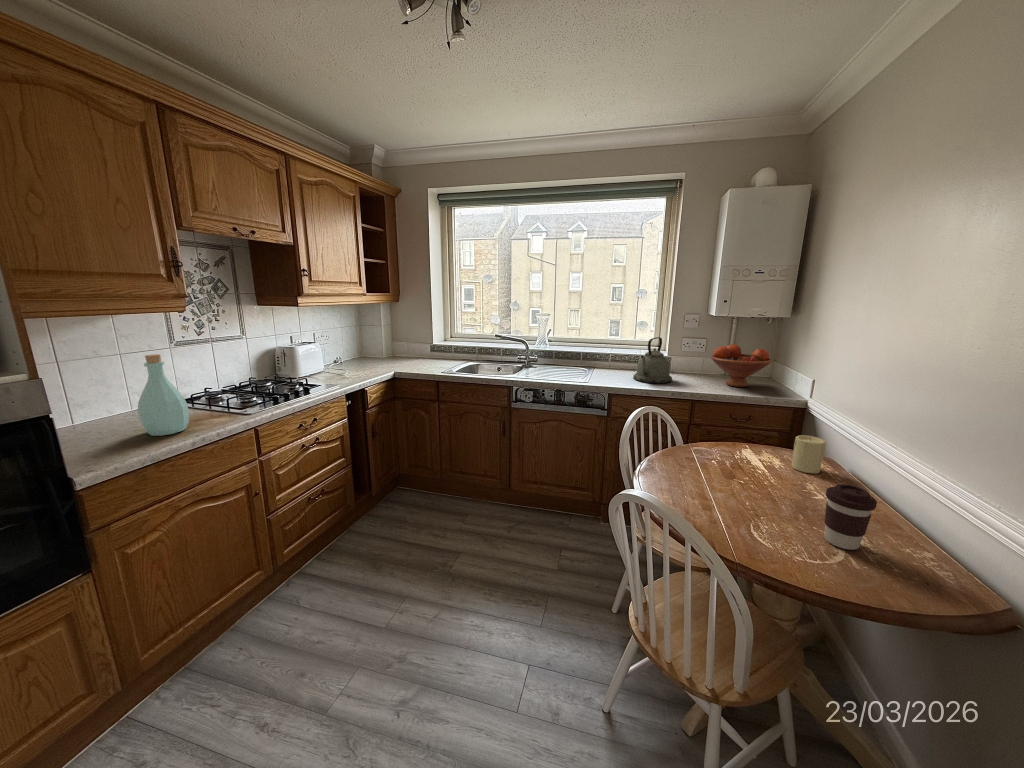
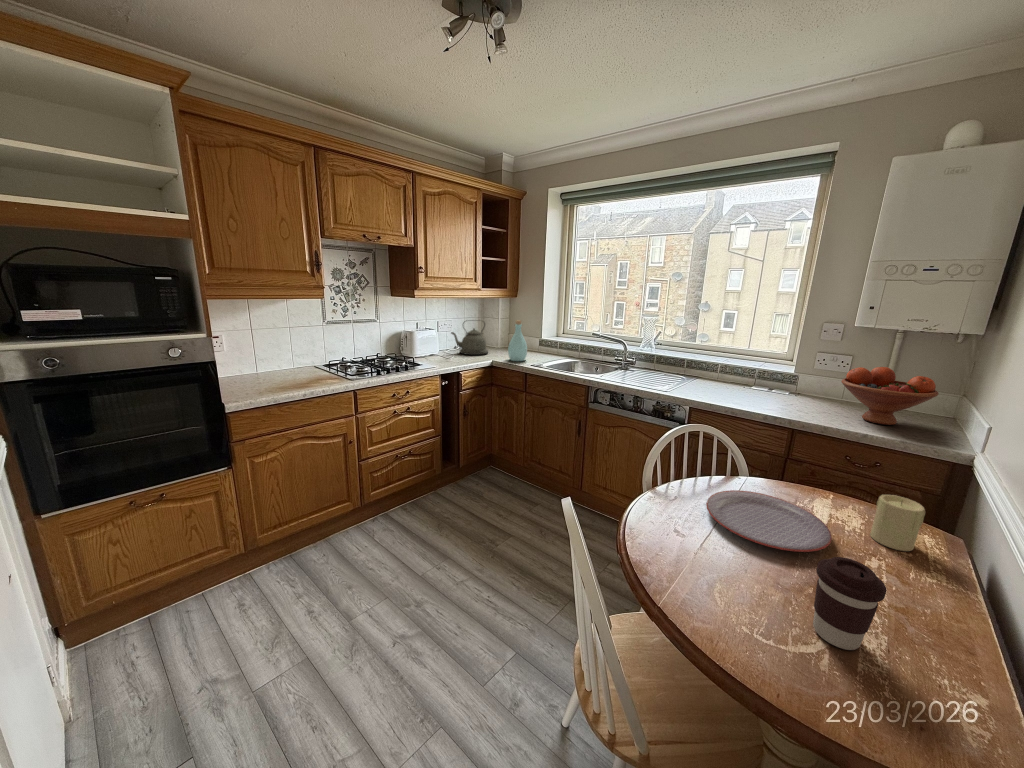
kettle: present [633,337,672,383] -> present [451,323,488,355]
bottle: present [138,354,189,436] -> present [508,320,527,361]
plate: none [688,454,786,492] -> present [706,490,832,552]

